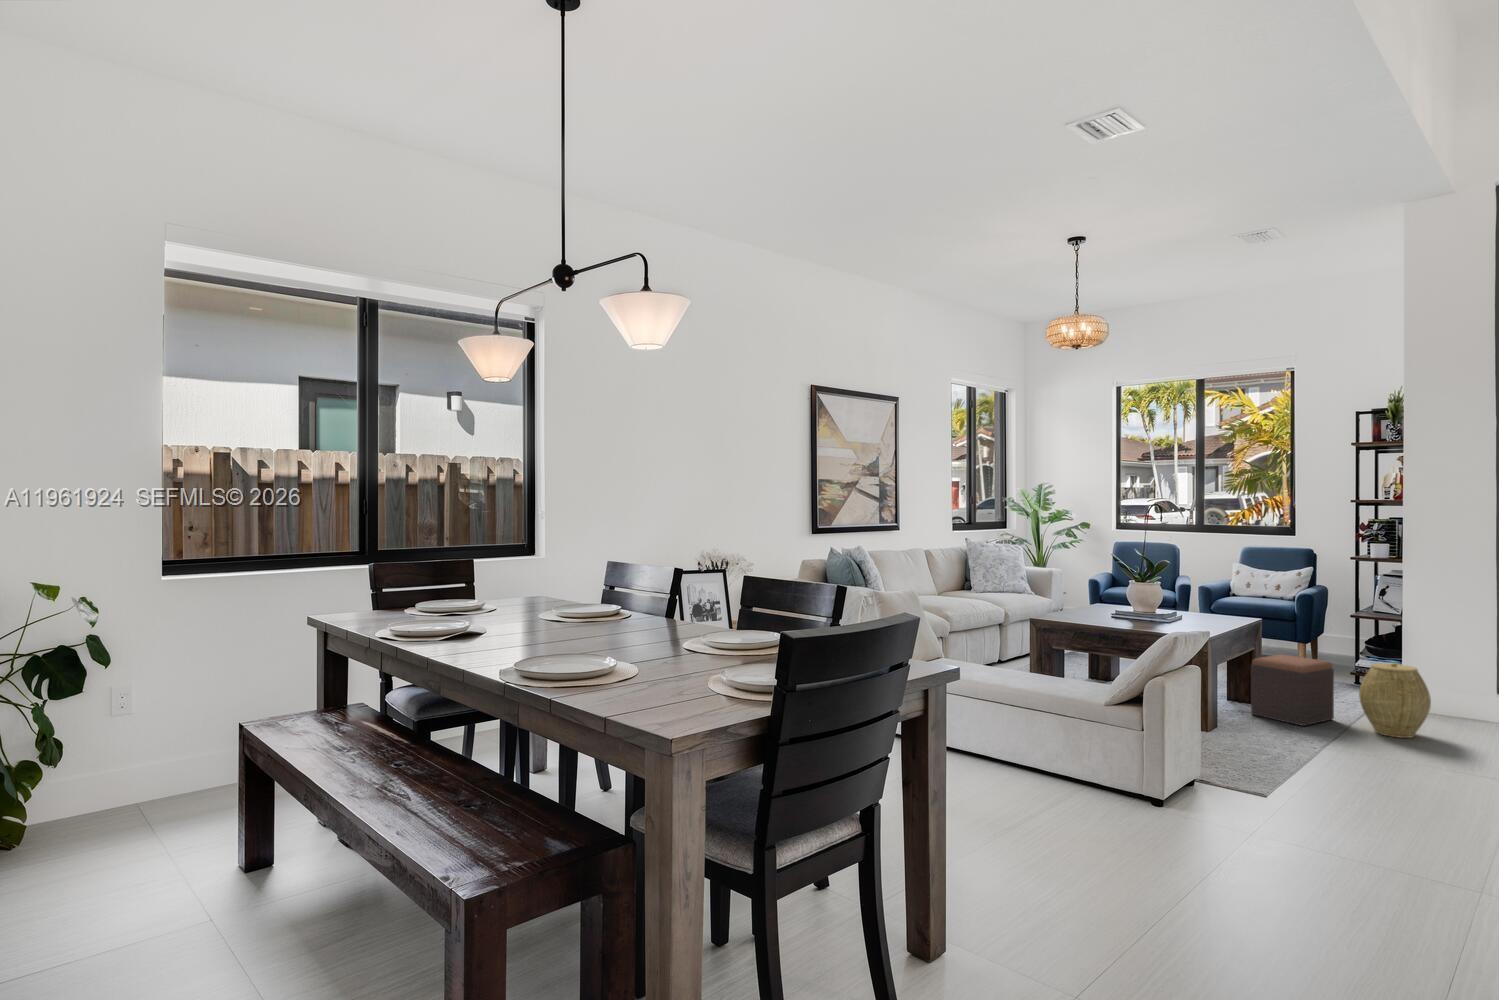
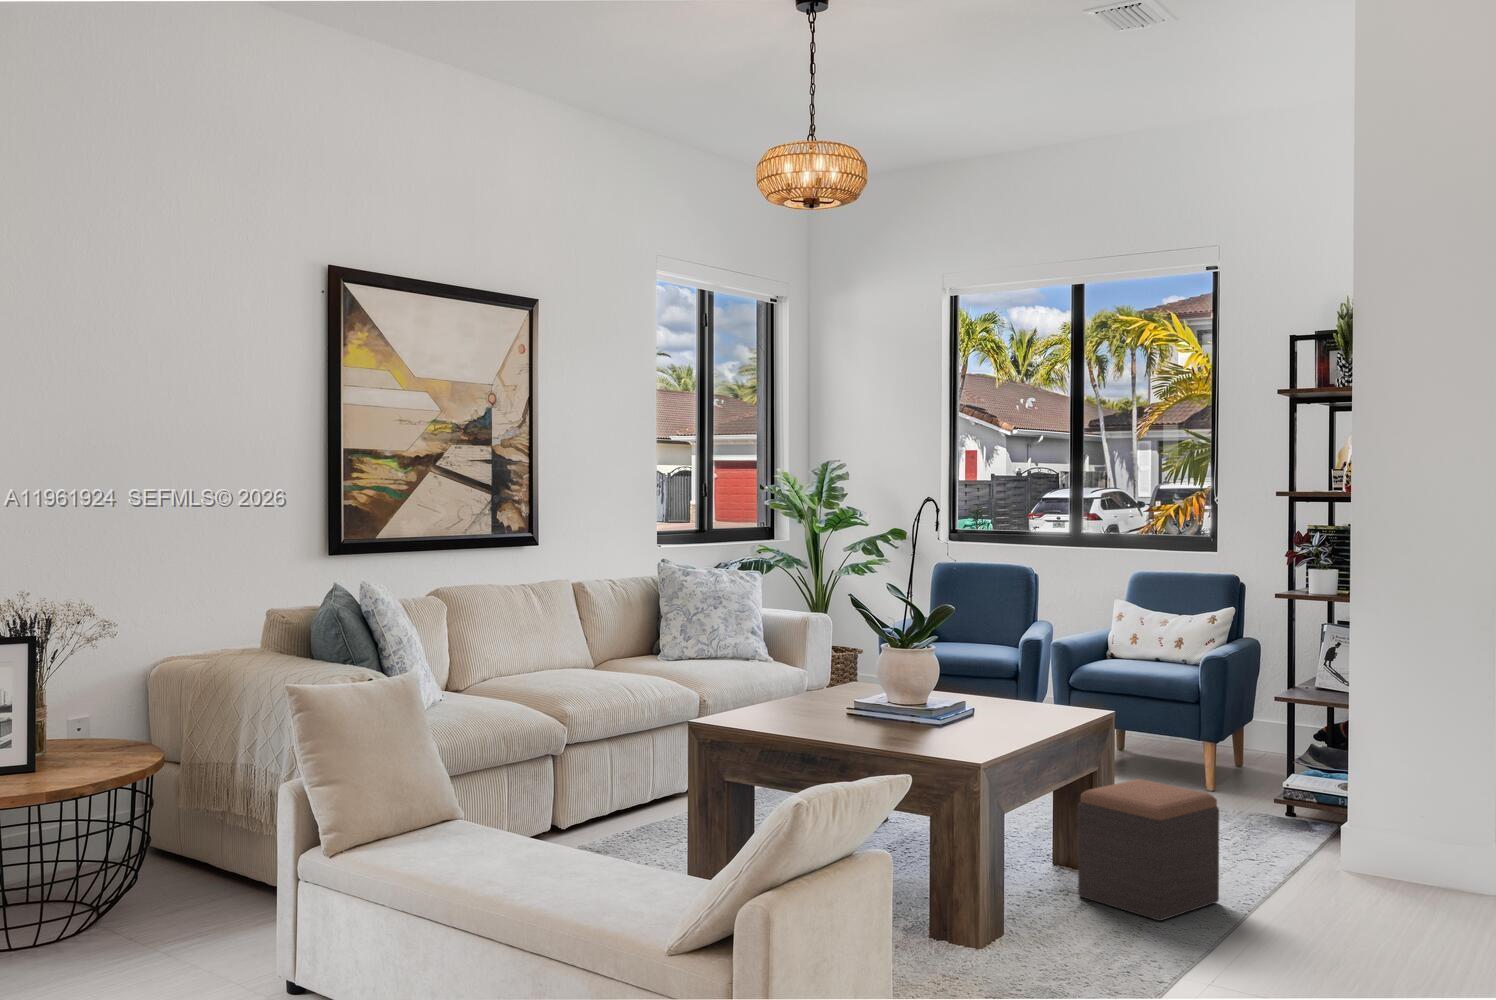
woven basket: present [1359,663,1431,738] -> none [1256,798,1374,941]

